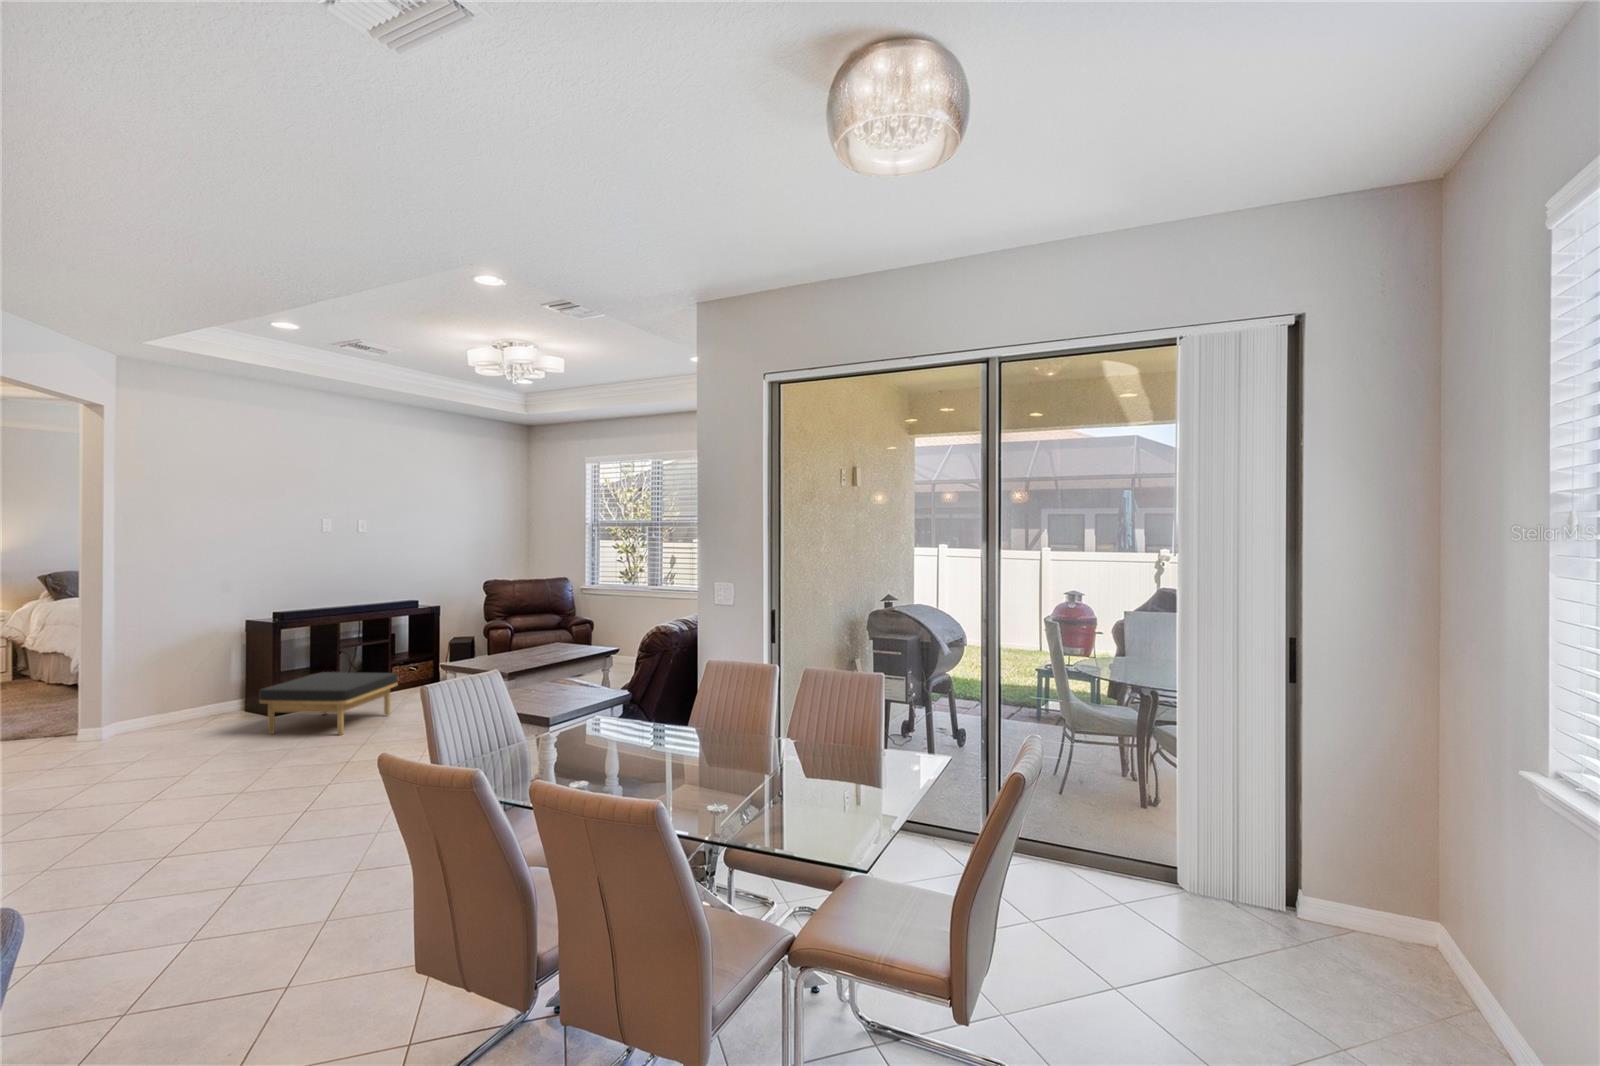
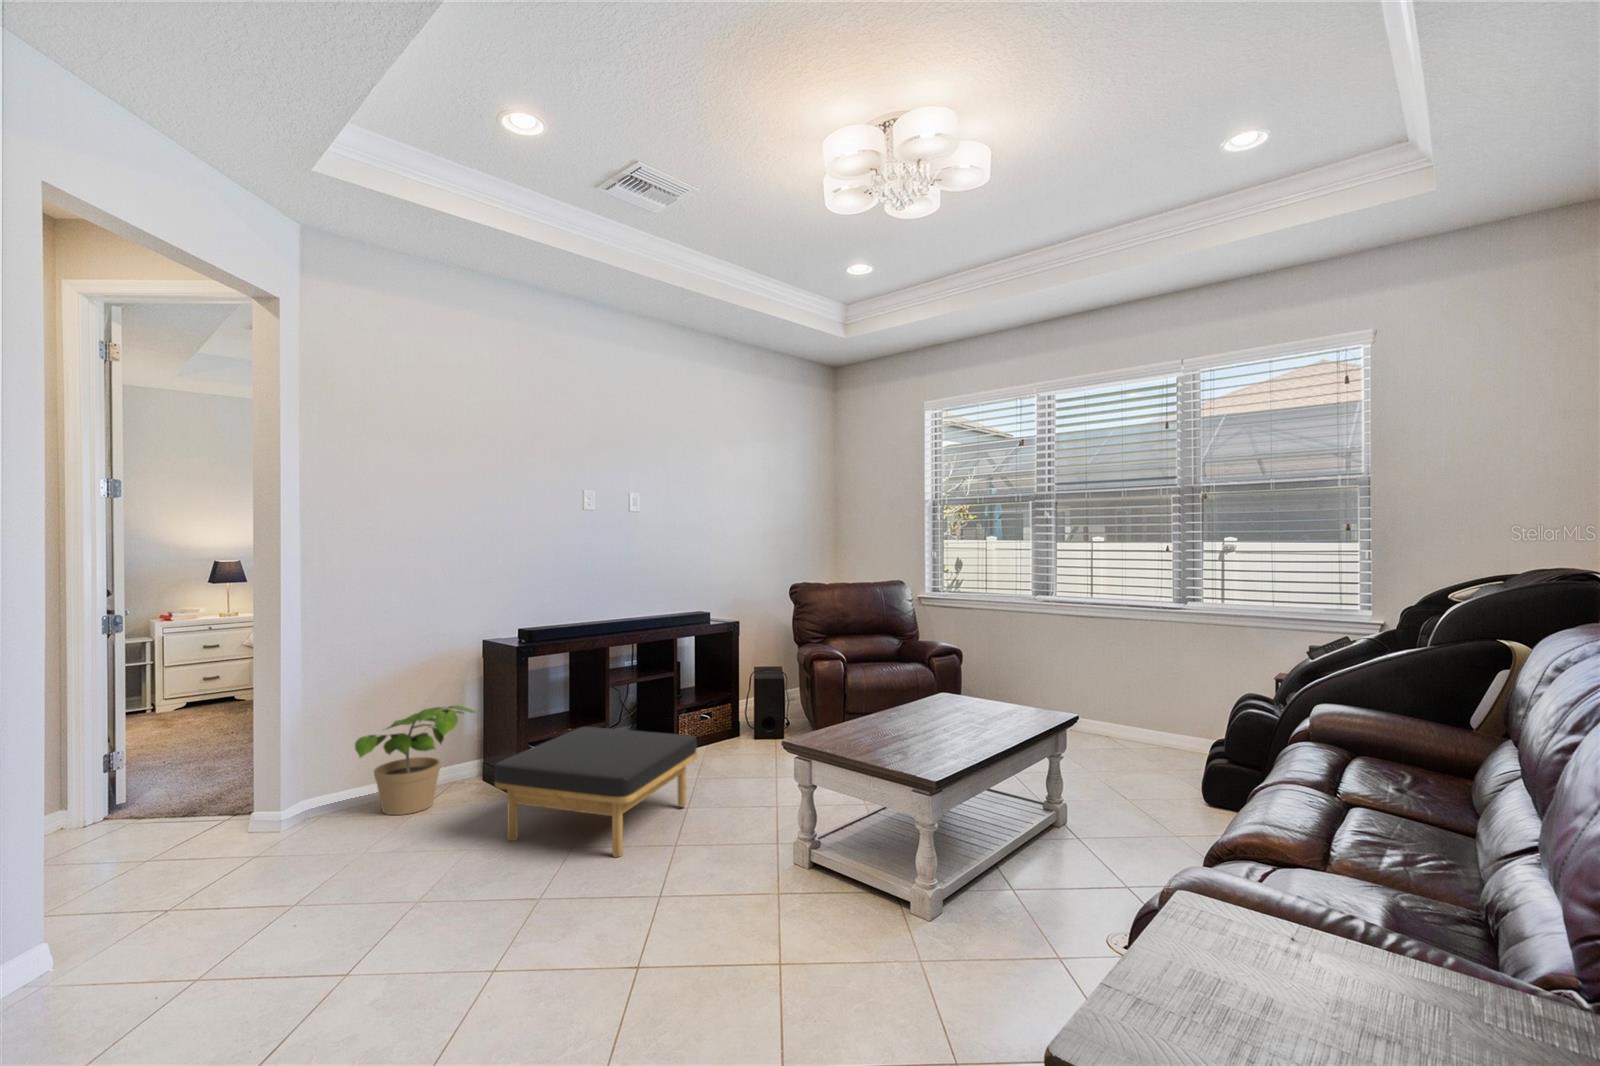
potted plant: none [156,659,245,730] -> present [355,705,475,815]

